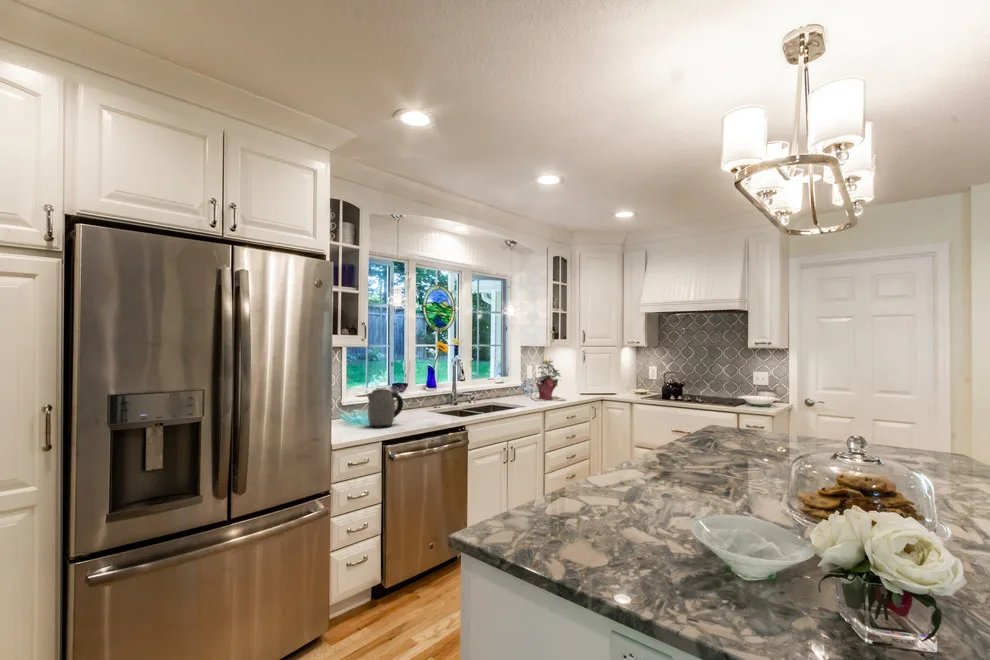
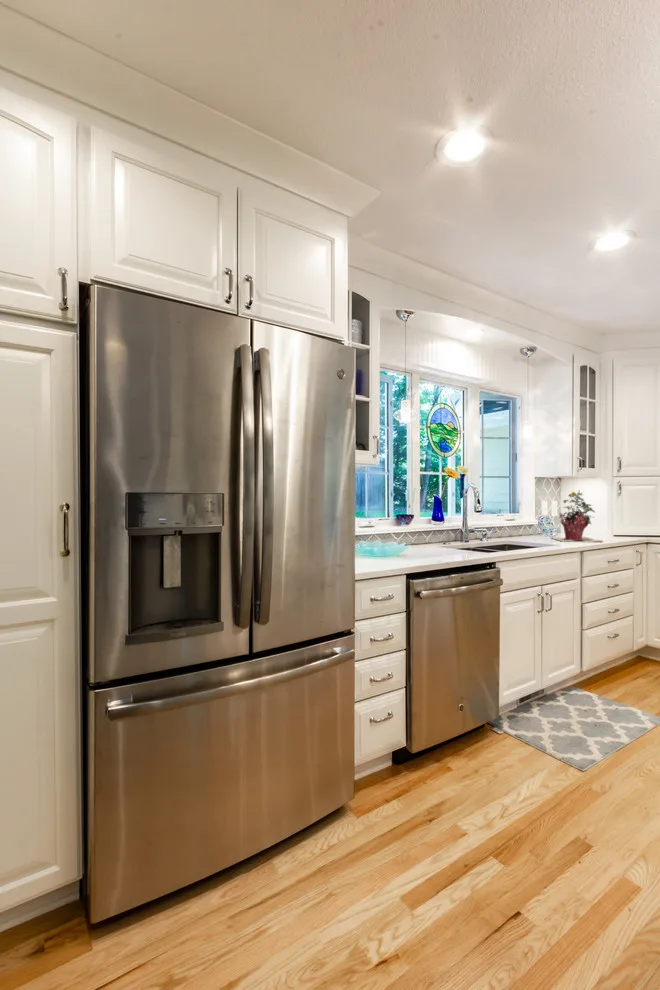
kettle: present [367,389,403,428] -> none [380,515,421,560]

